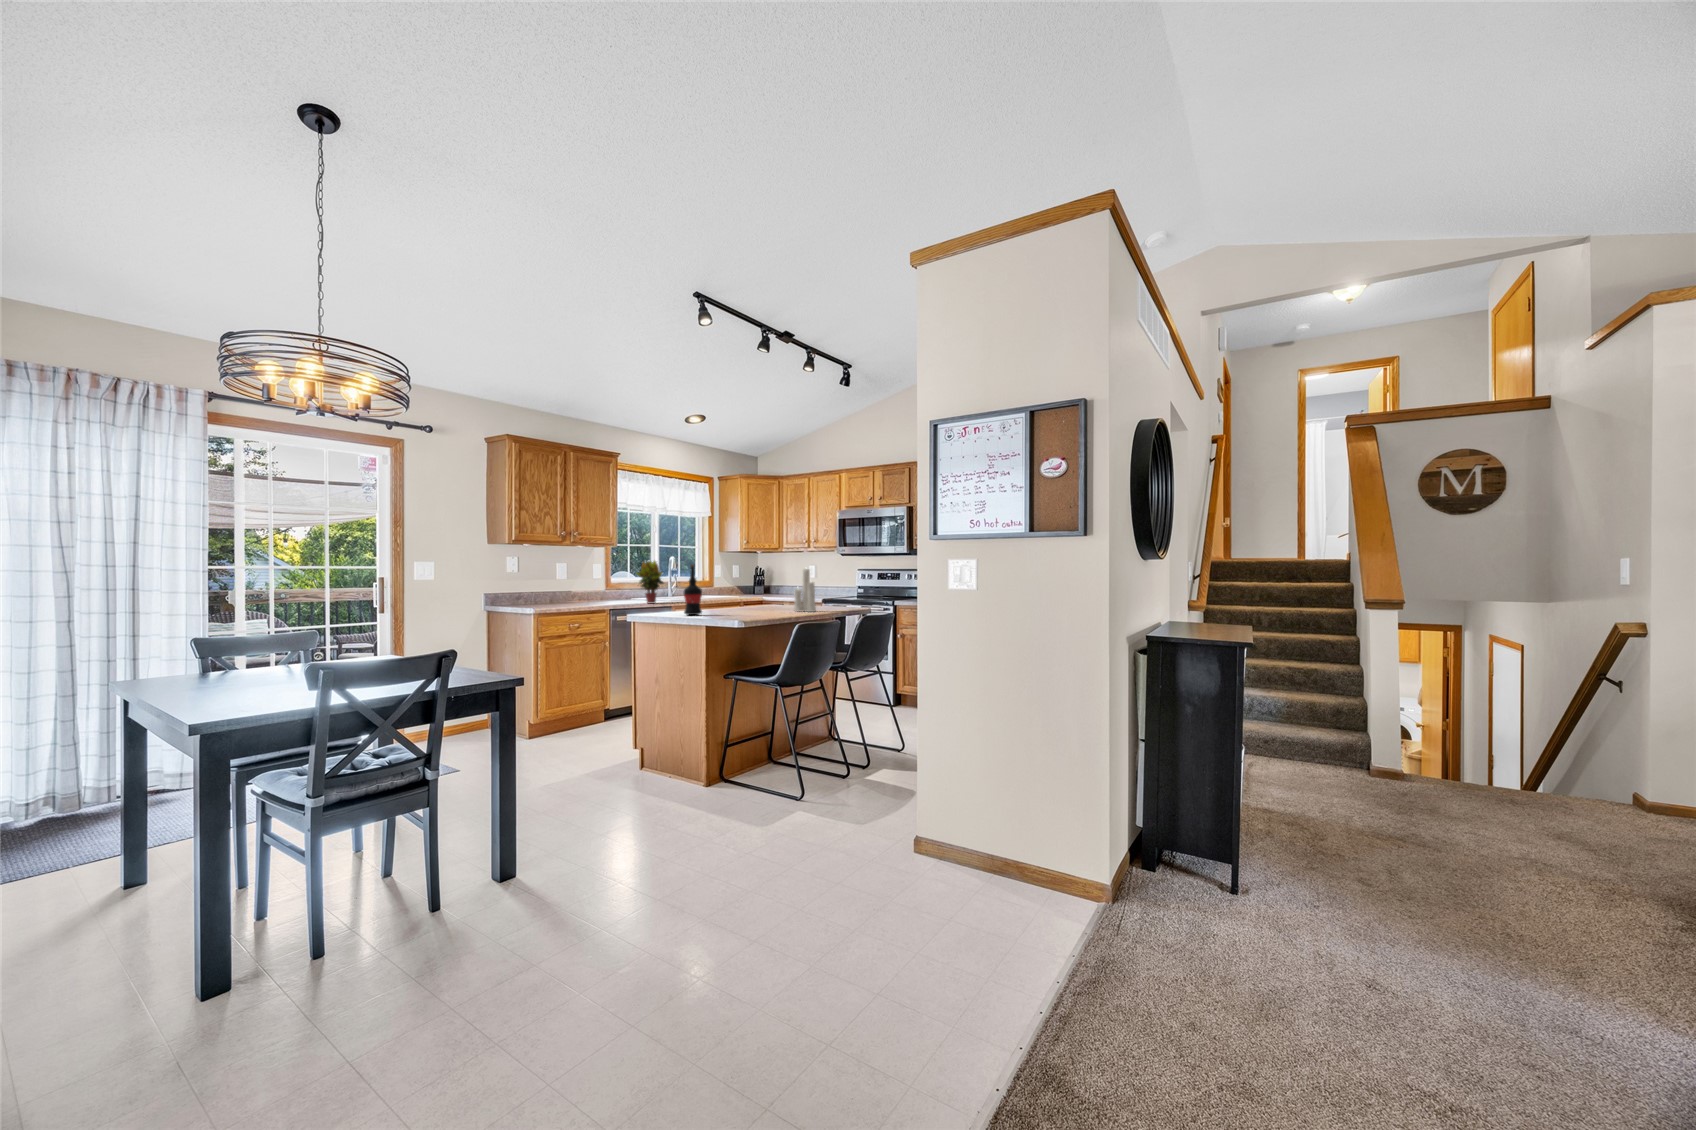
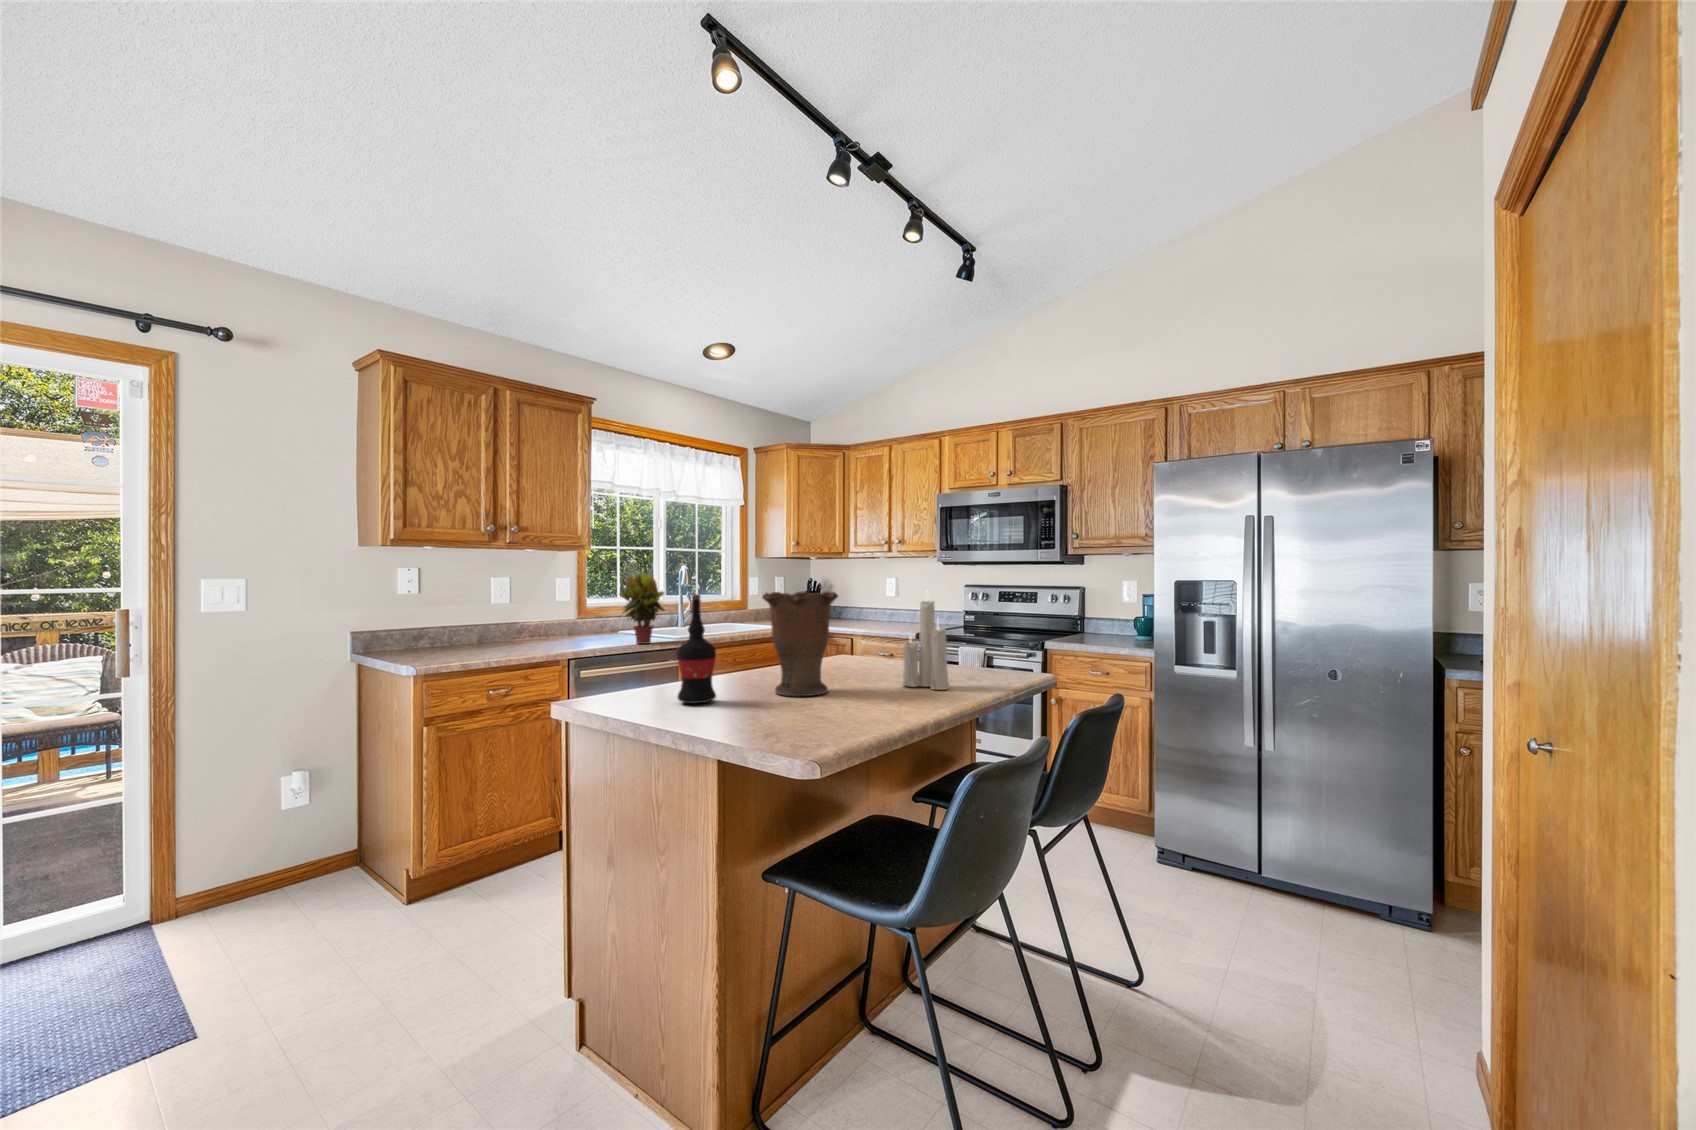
vase: none [724,564,761,613] -> present [763,592,838,696]

